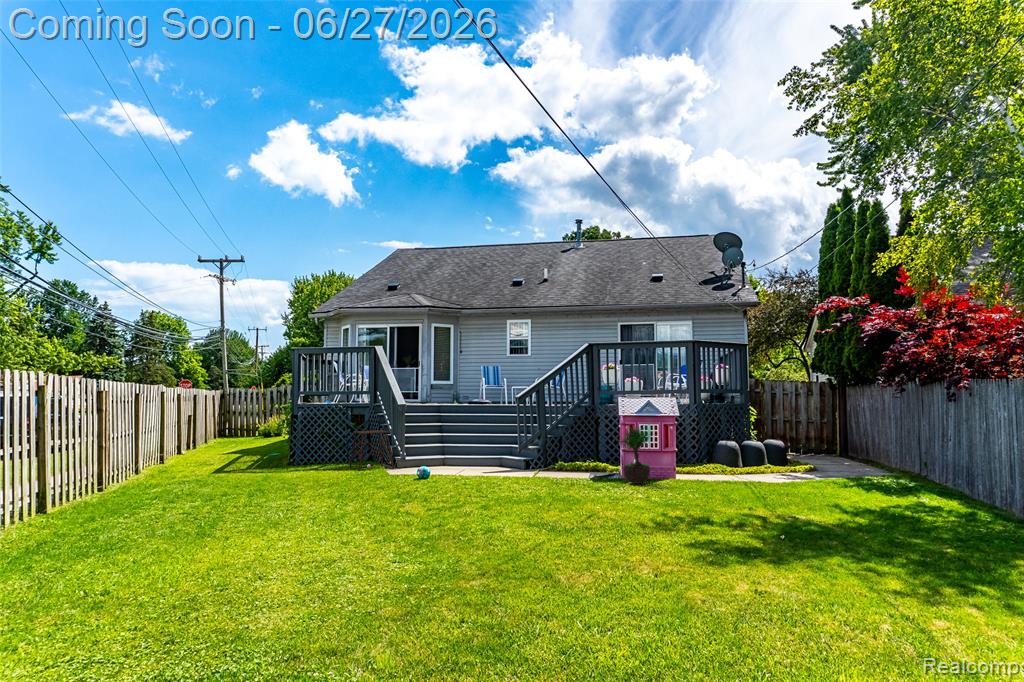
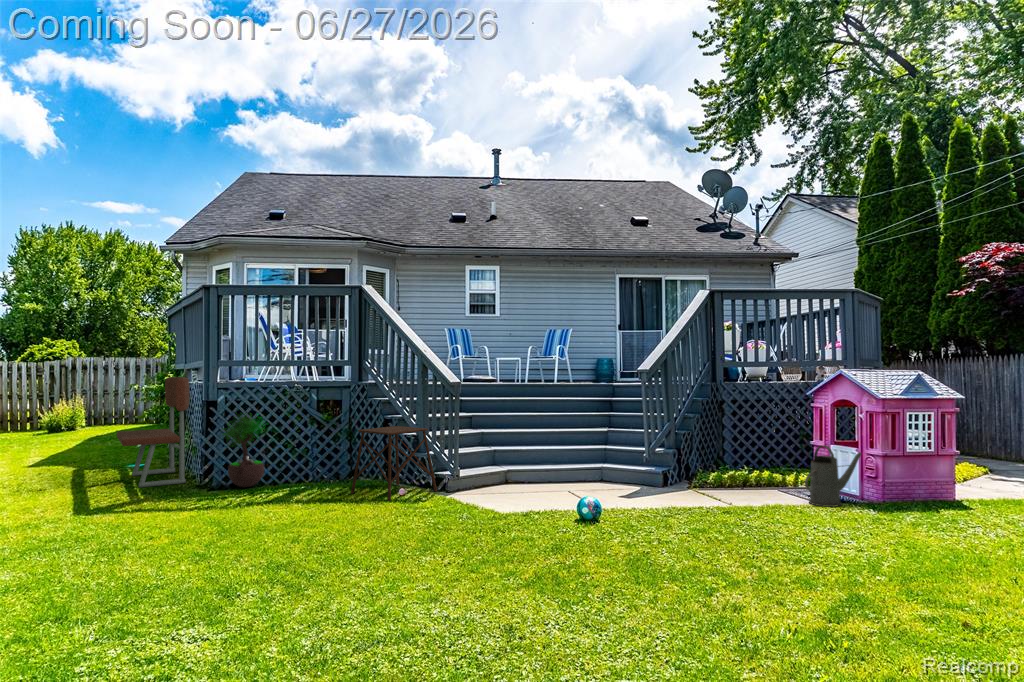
bench: none [251,401,292,462] -> present [117,377,189,487]
potted tree: present [620,427,650,484] -> present [222,416,264,487]
watering can: none [565,444,609,482] -> present [805,446,861,507]

